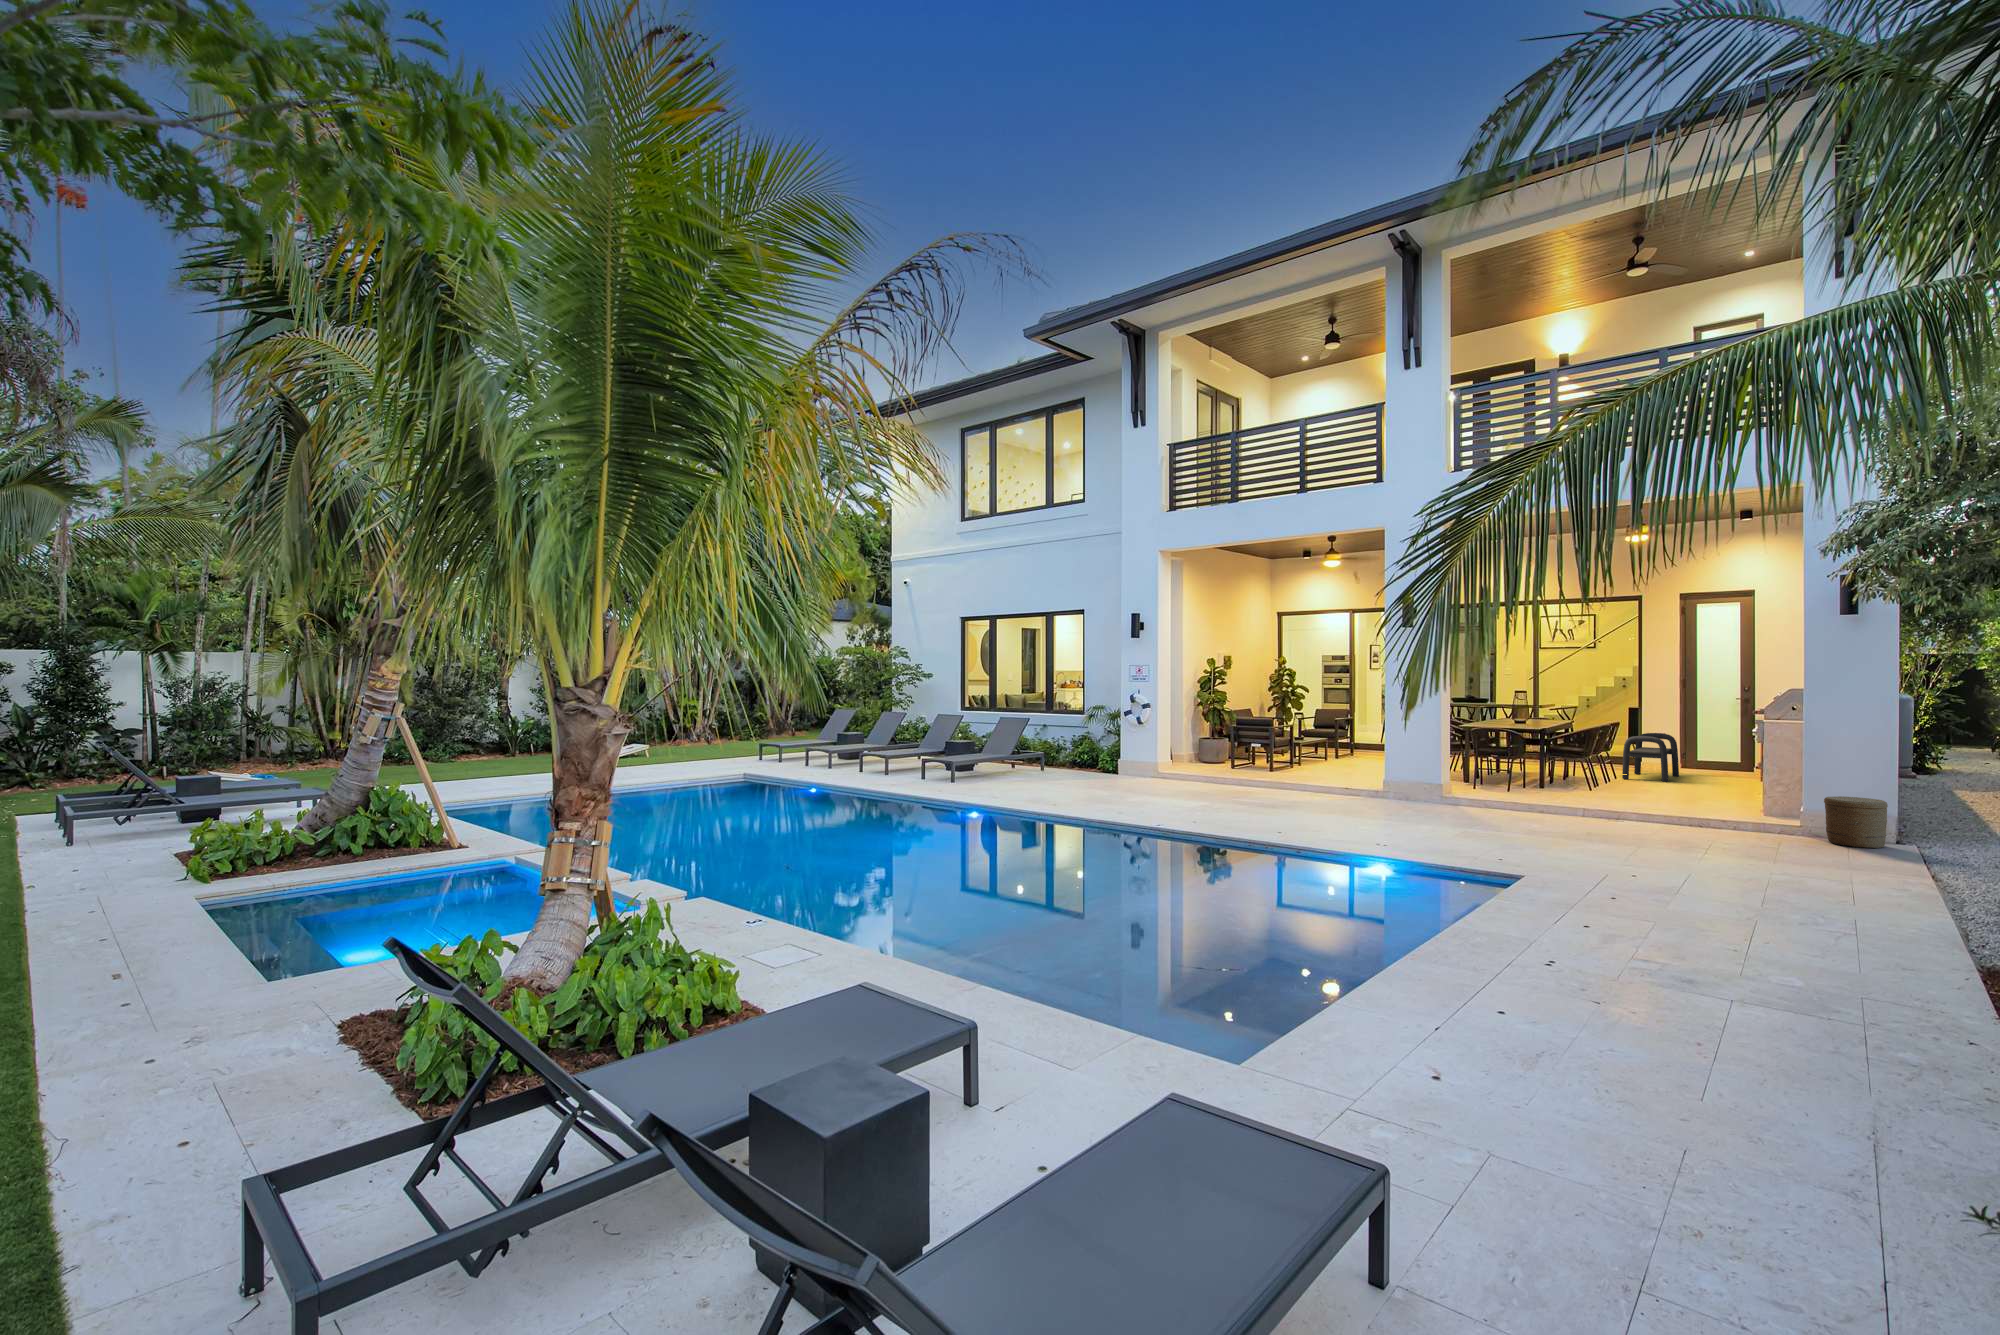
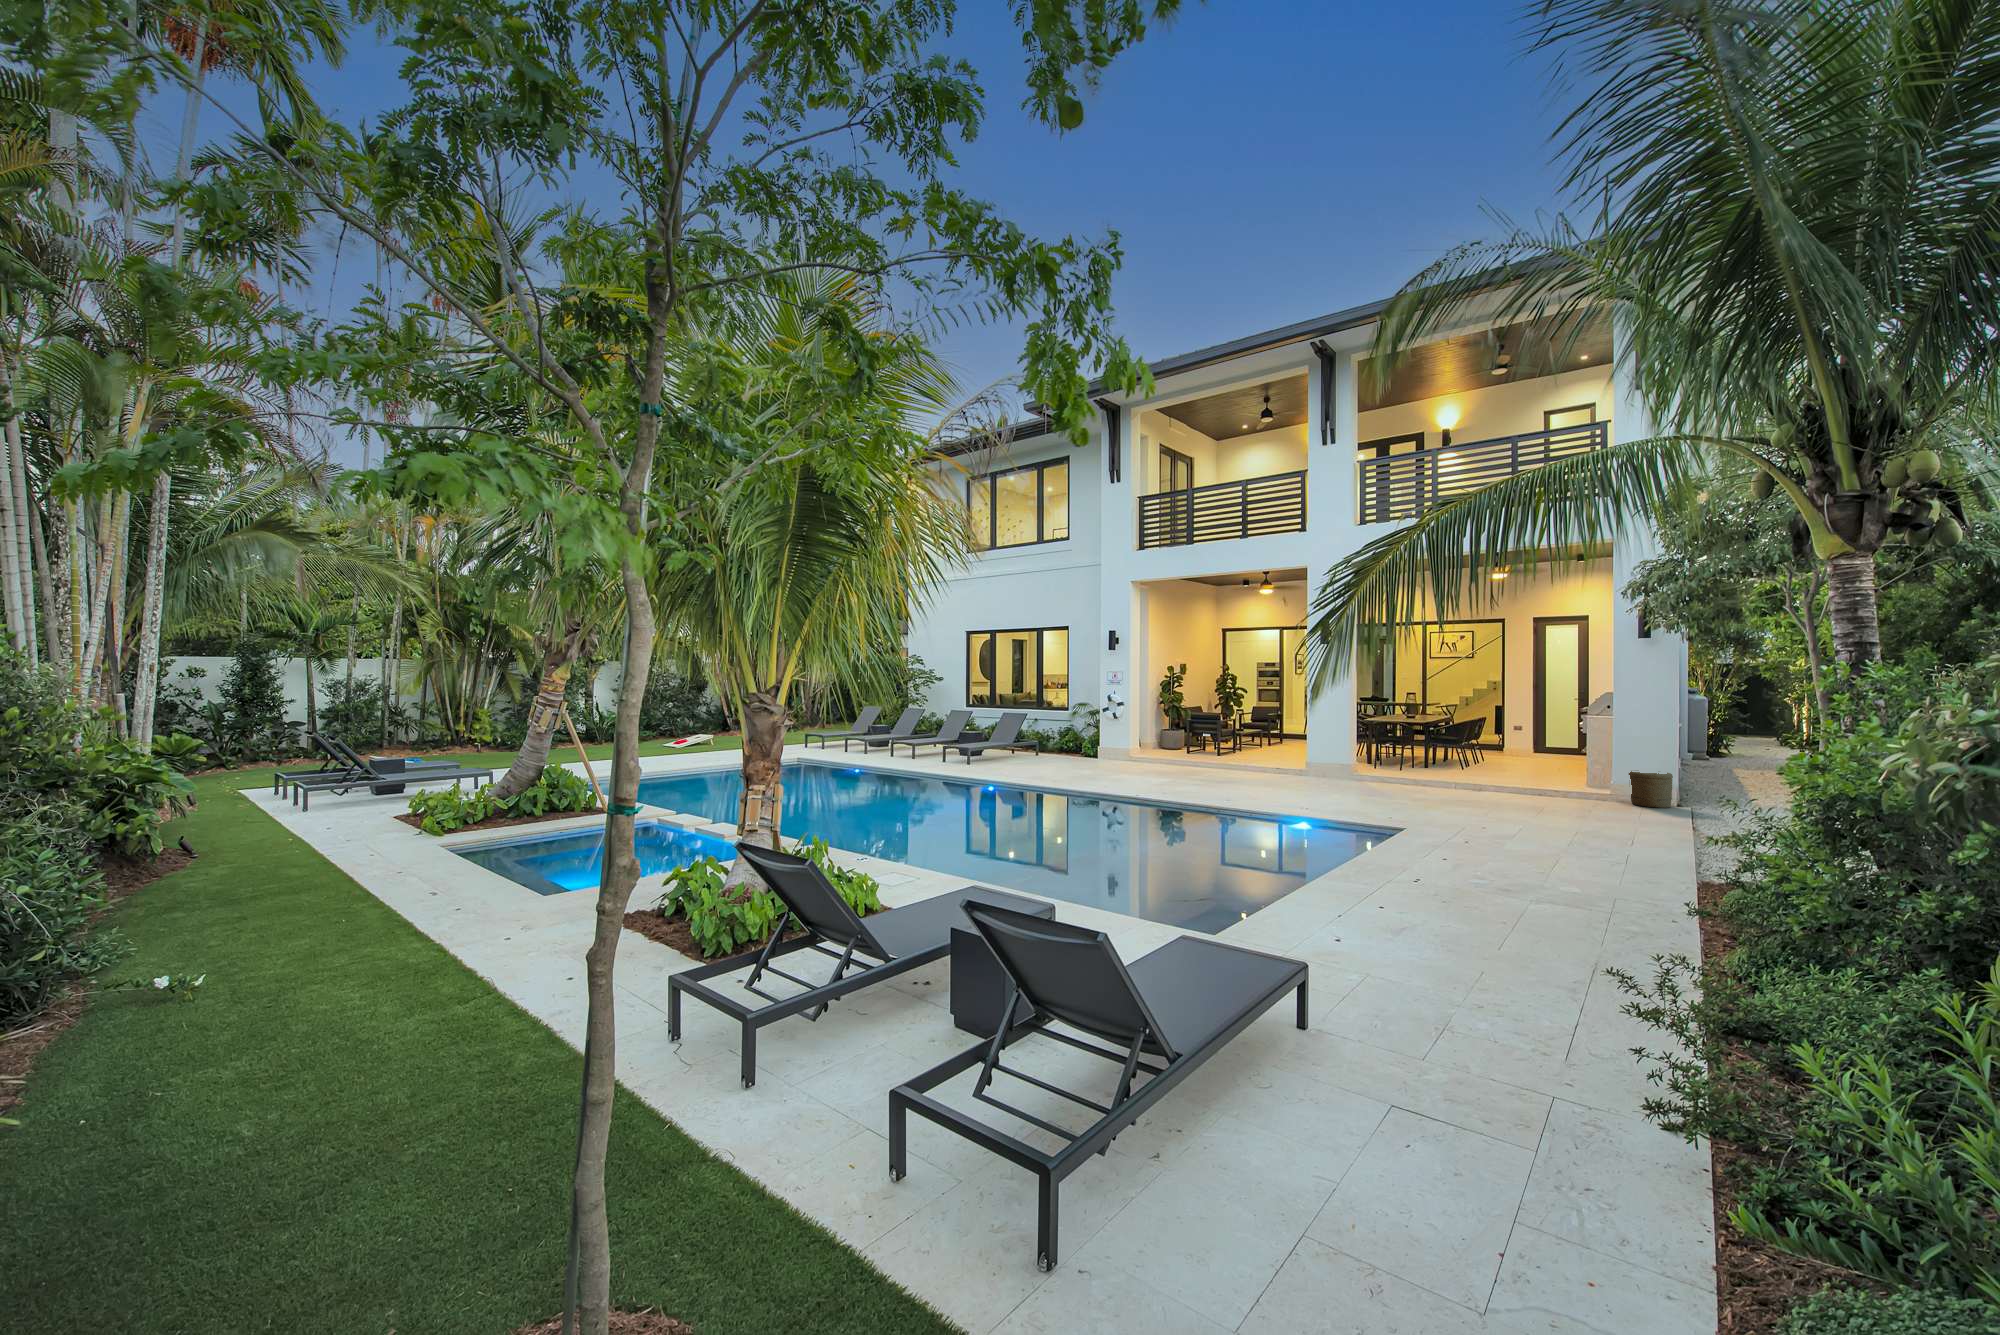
bench: present [1622,733,1679,782] -> none [1489,725,1532,762]

